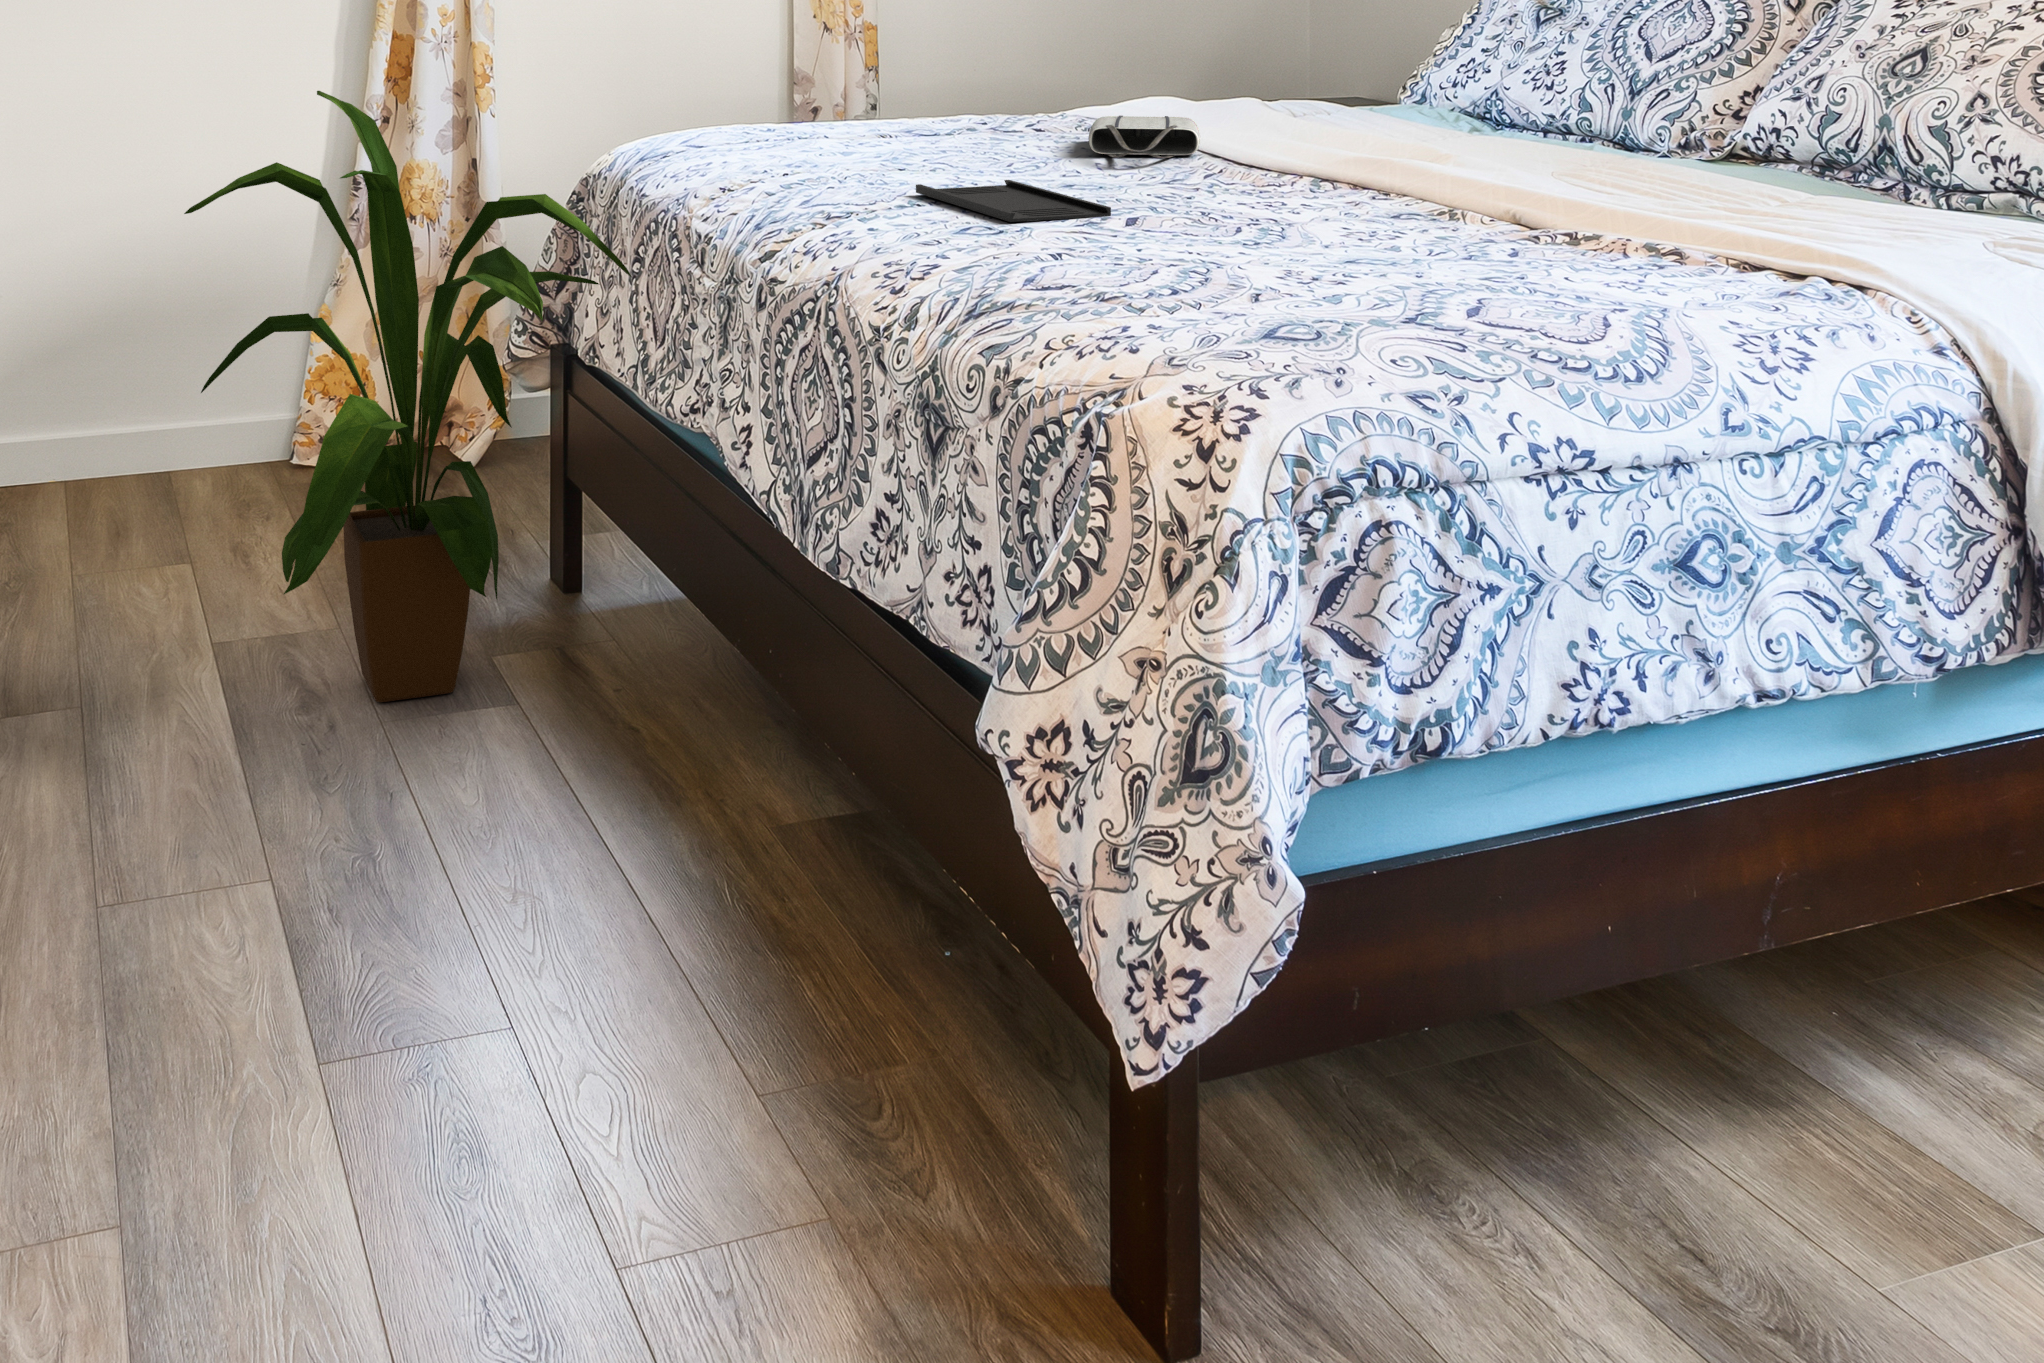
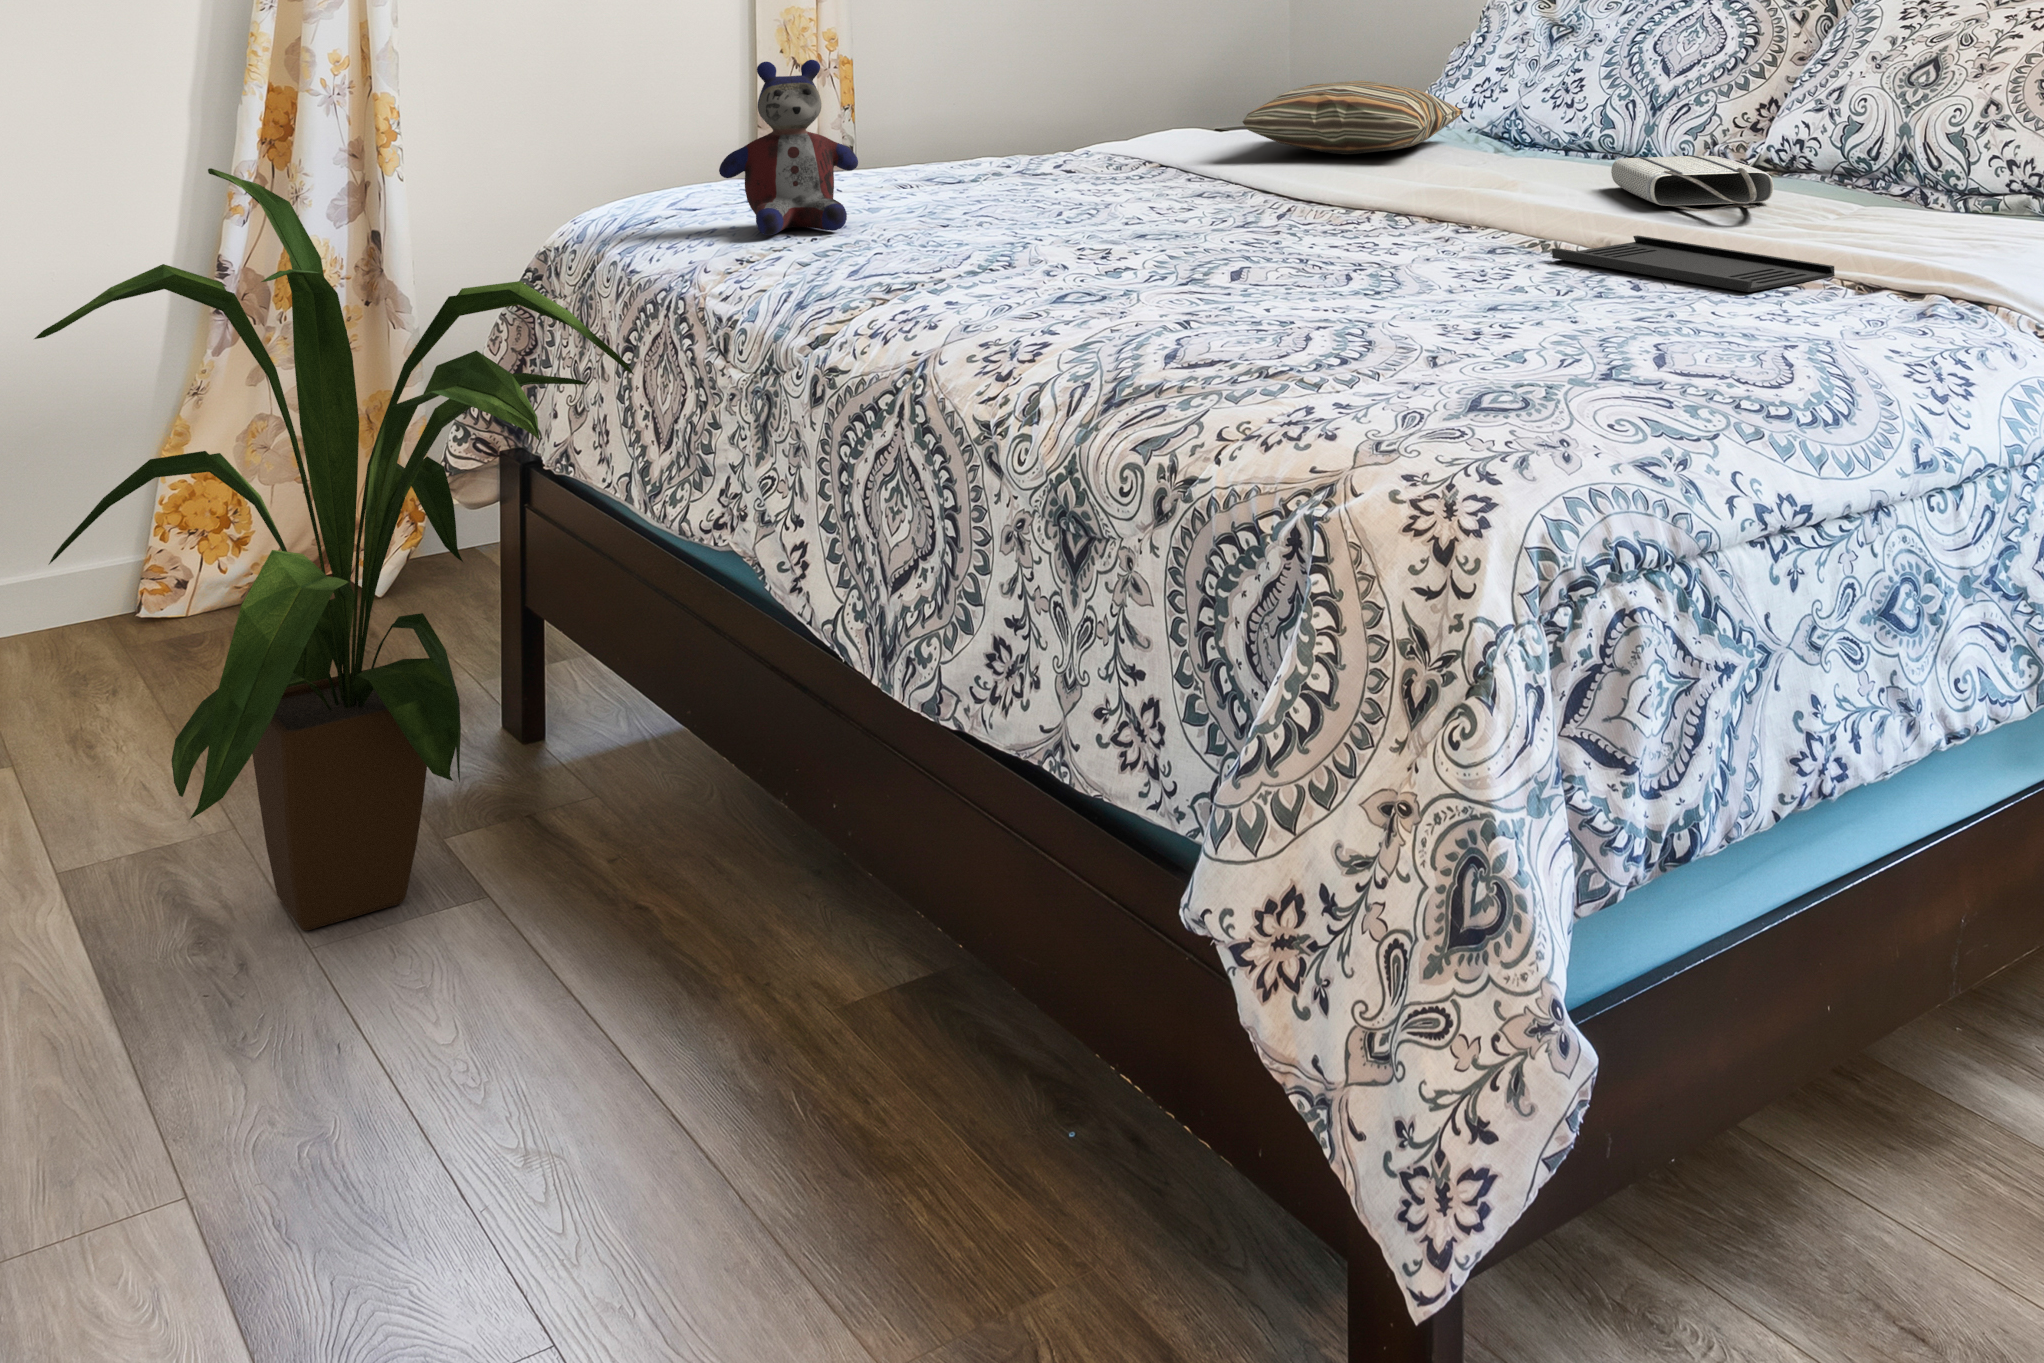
stuffed bear: none [723,20,843,171] -> present [719,60,858,235]
pillow: none [1214,61,1444,131] -> present [1243,81,1463,155]
tote bag: present [1089,116,1200,158] -> present [1611,155,1773,211]
tray: present [916,180,1111,222] -> present [1552,235,1835,292]

